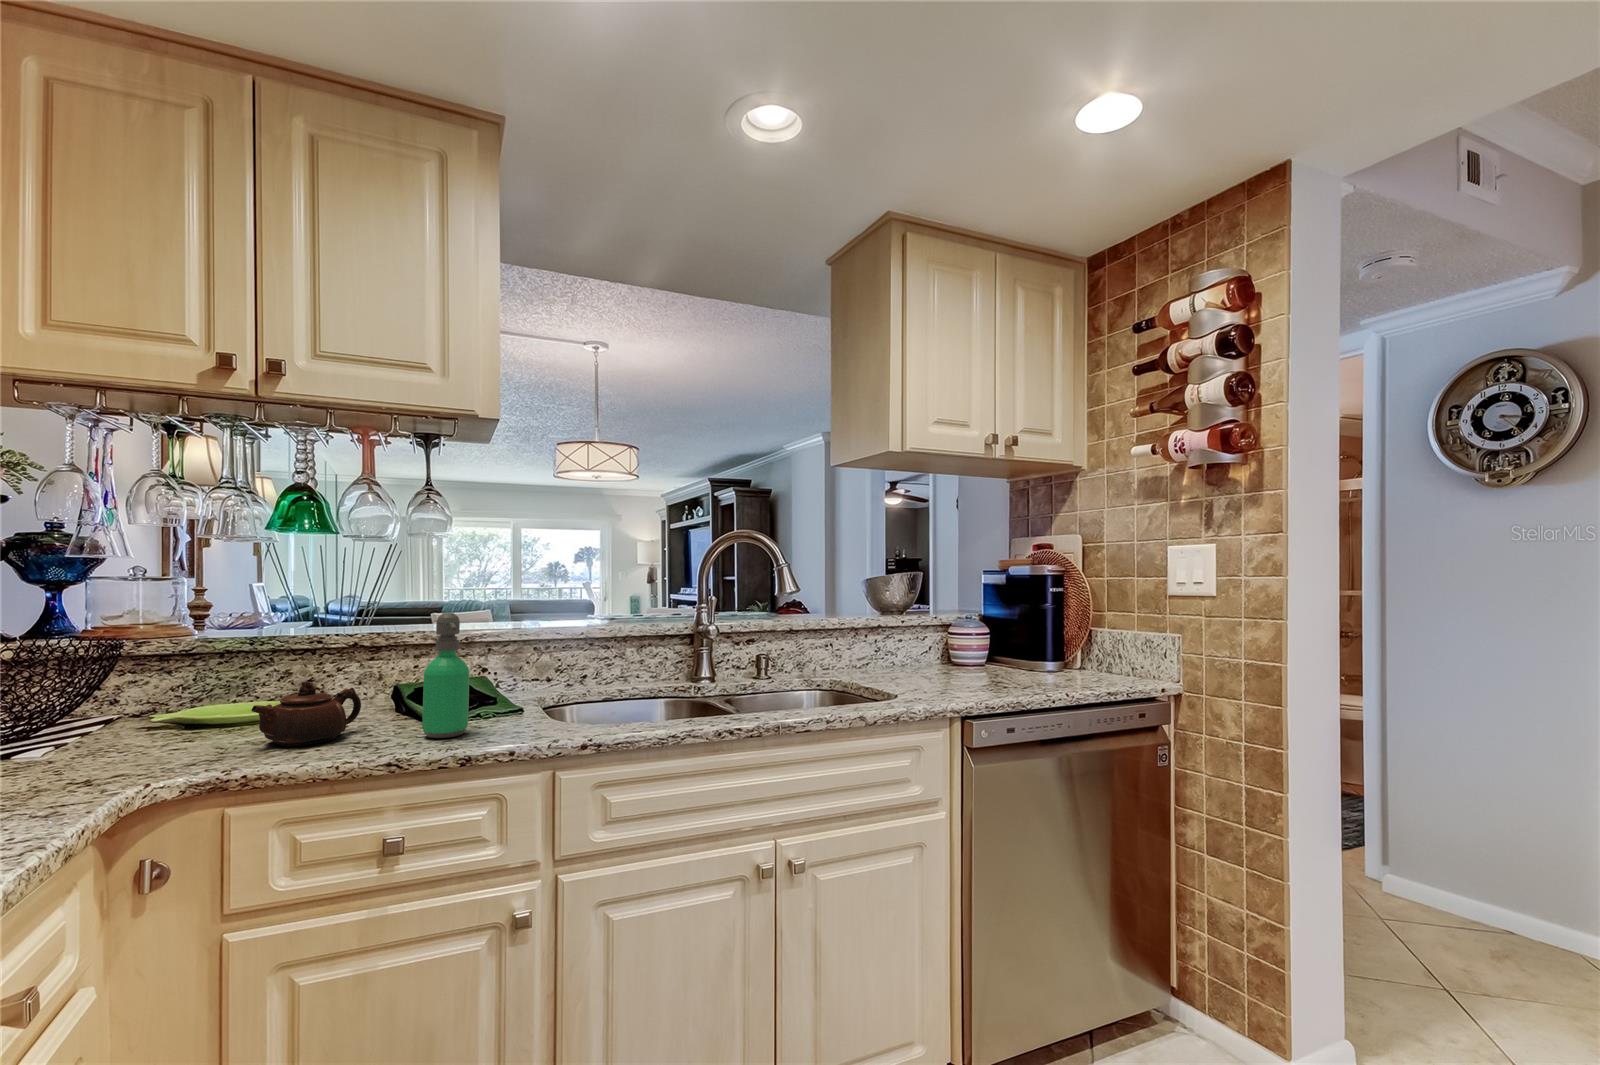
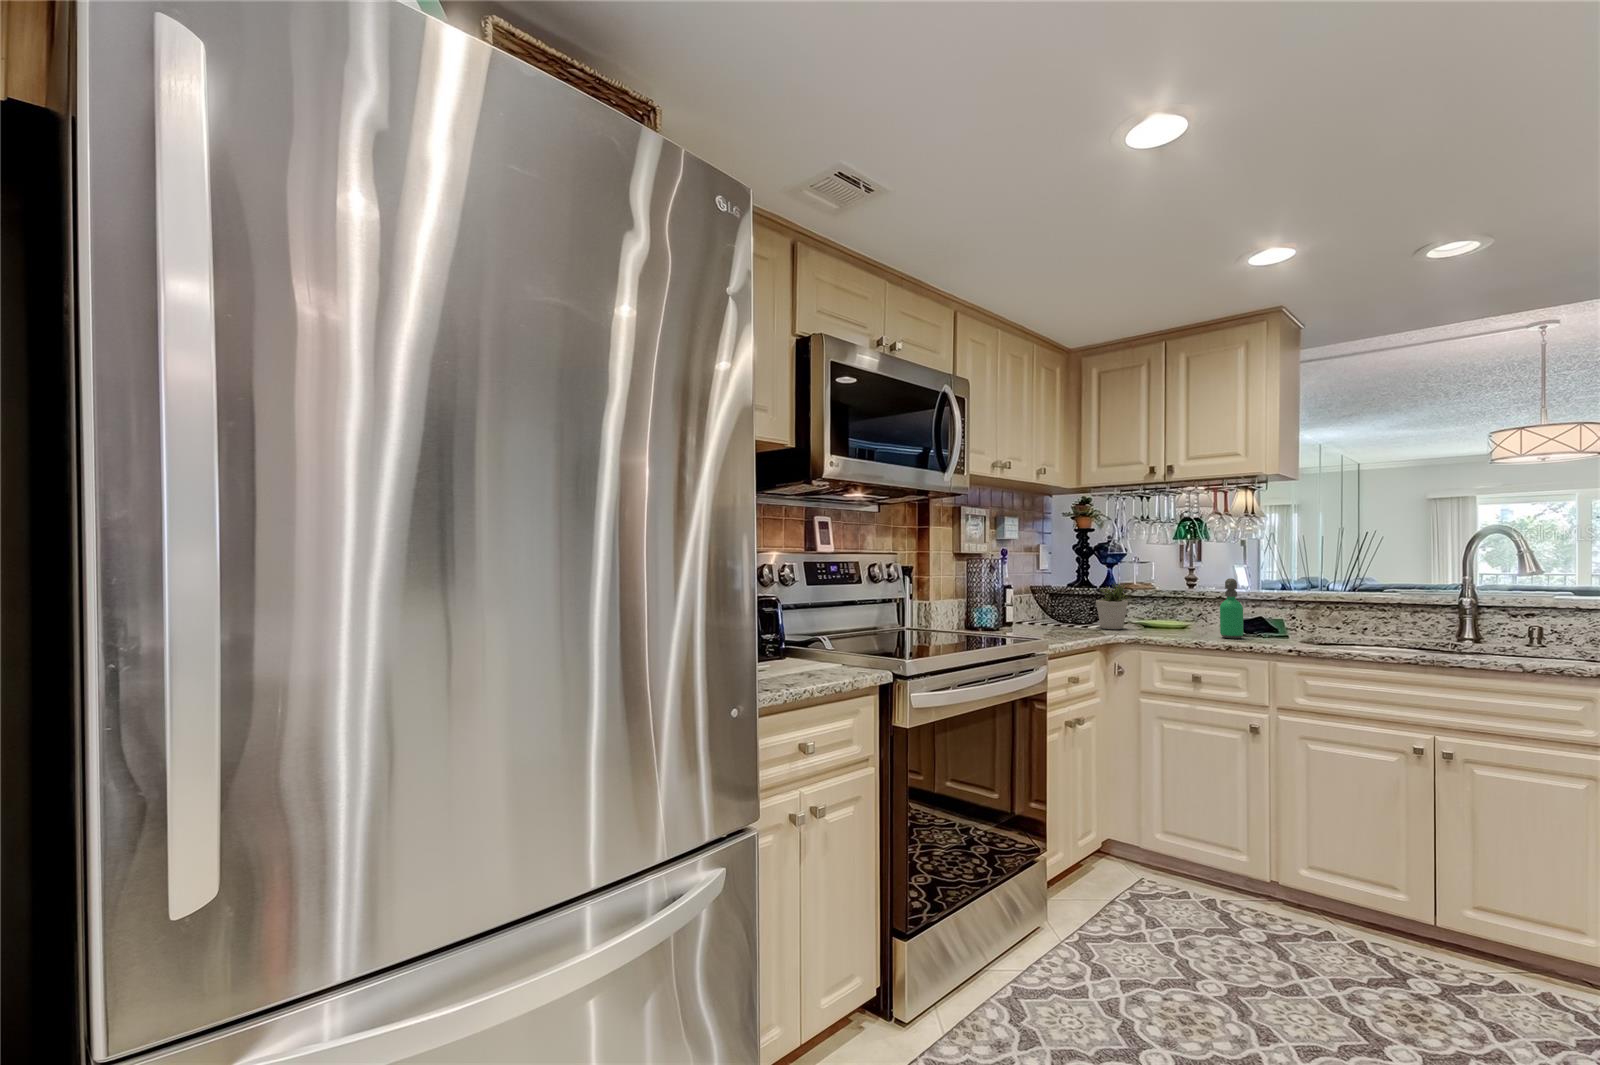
potted plant: none [64,631,174,763] -> present [1096,583,1128,629]
teapot: present [251,681,361,746] -> none [1153,607,1202,634]

